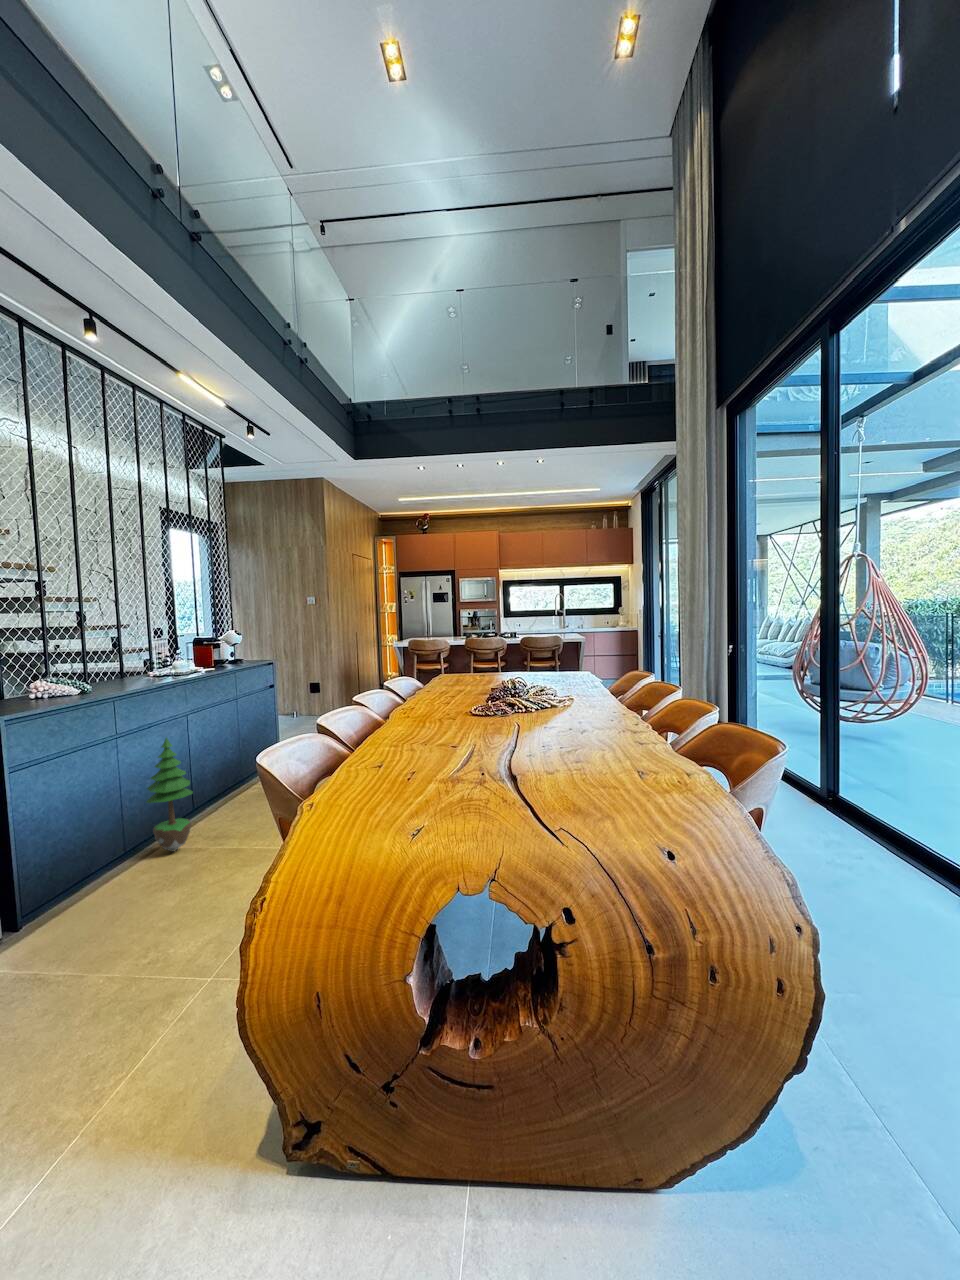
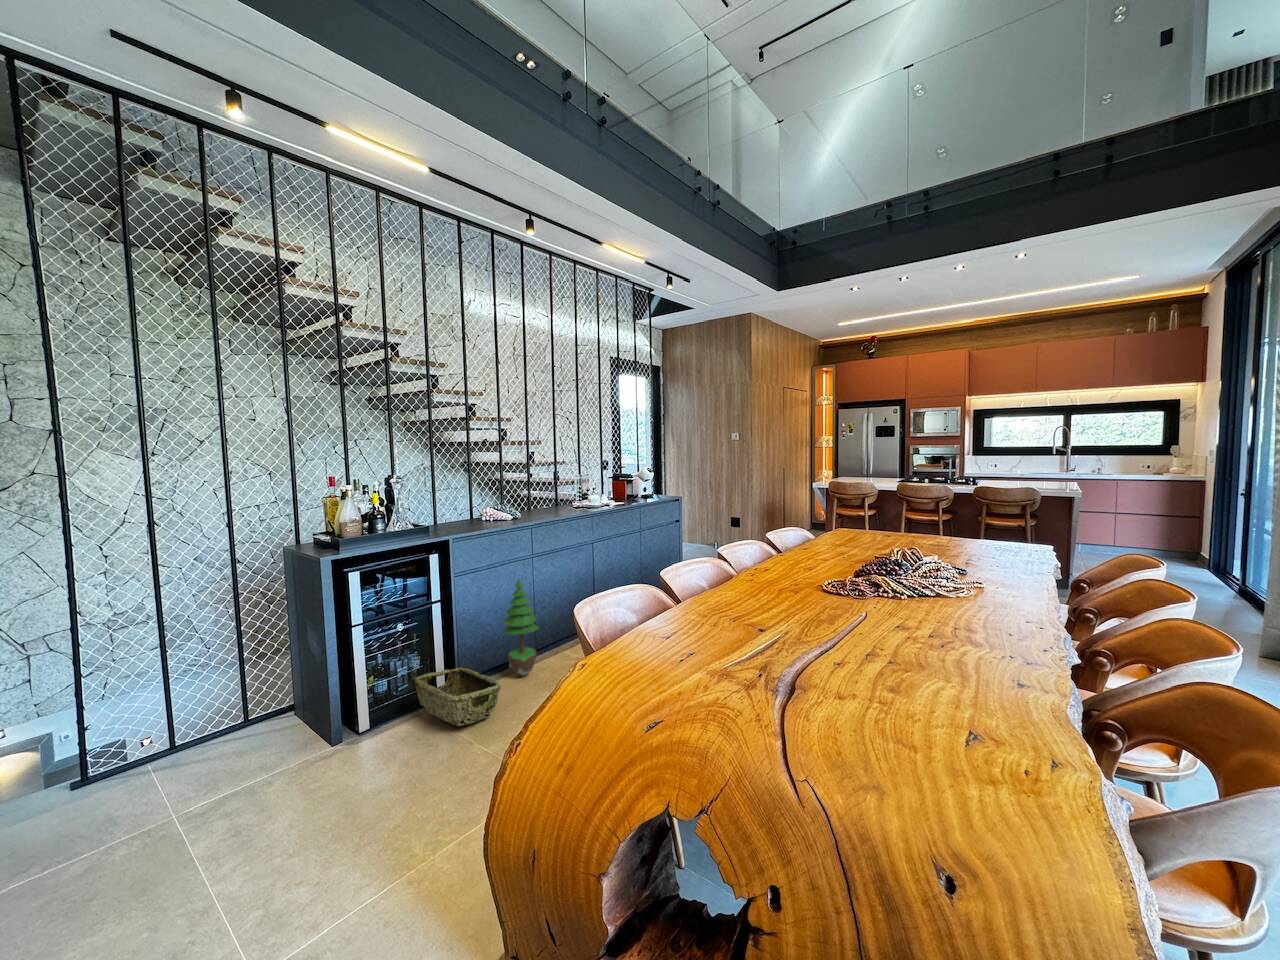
woven basket: none [56,846,184,906] -> present [415,667,501,726]

